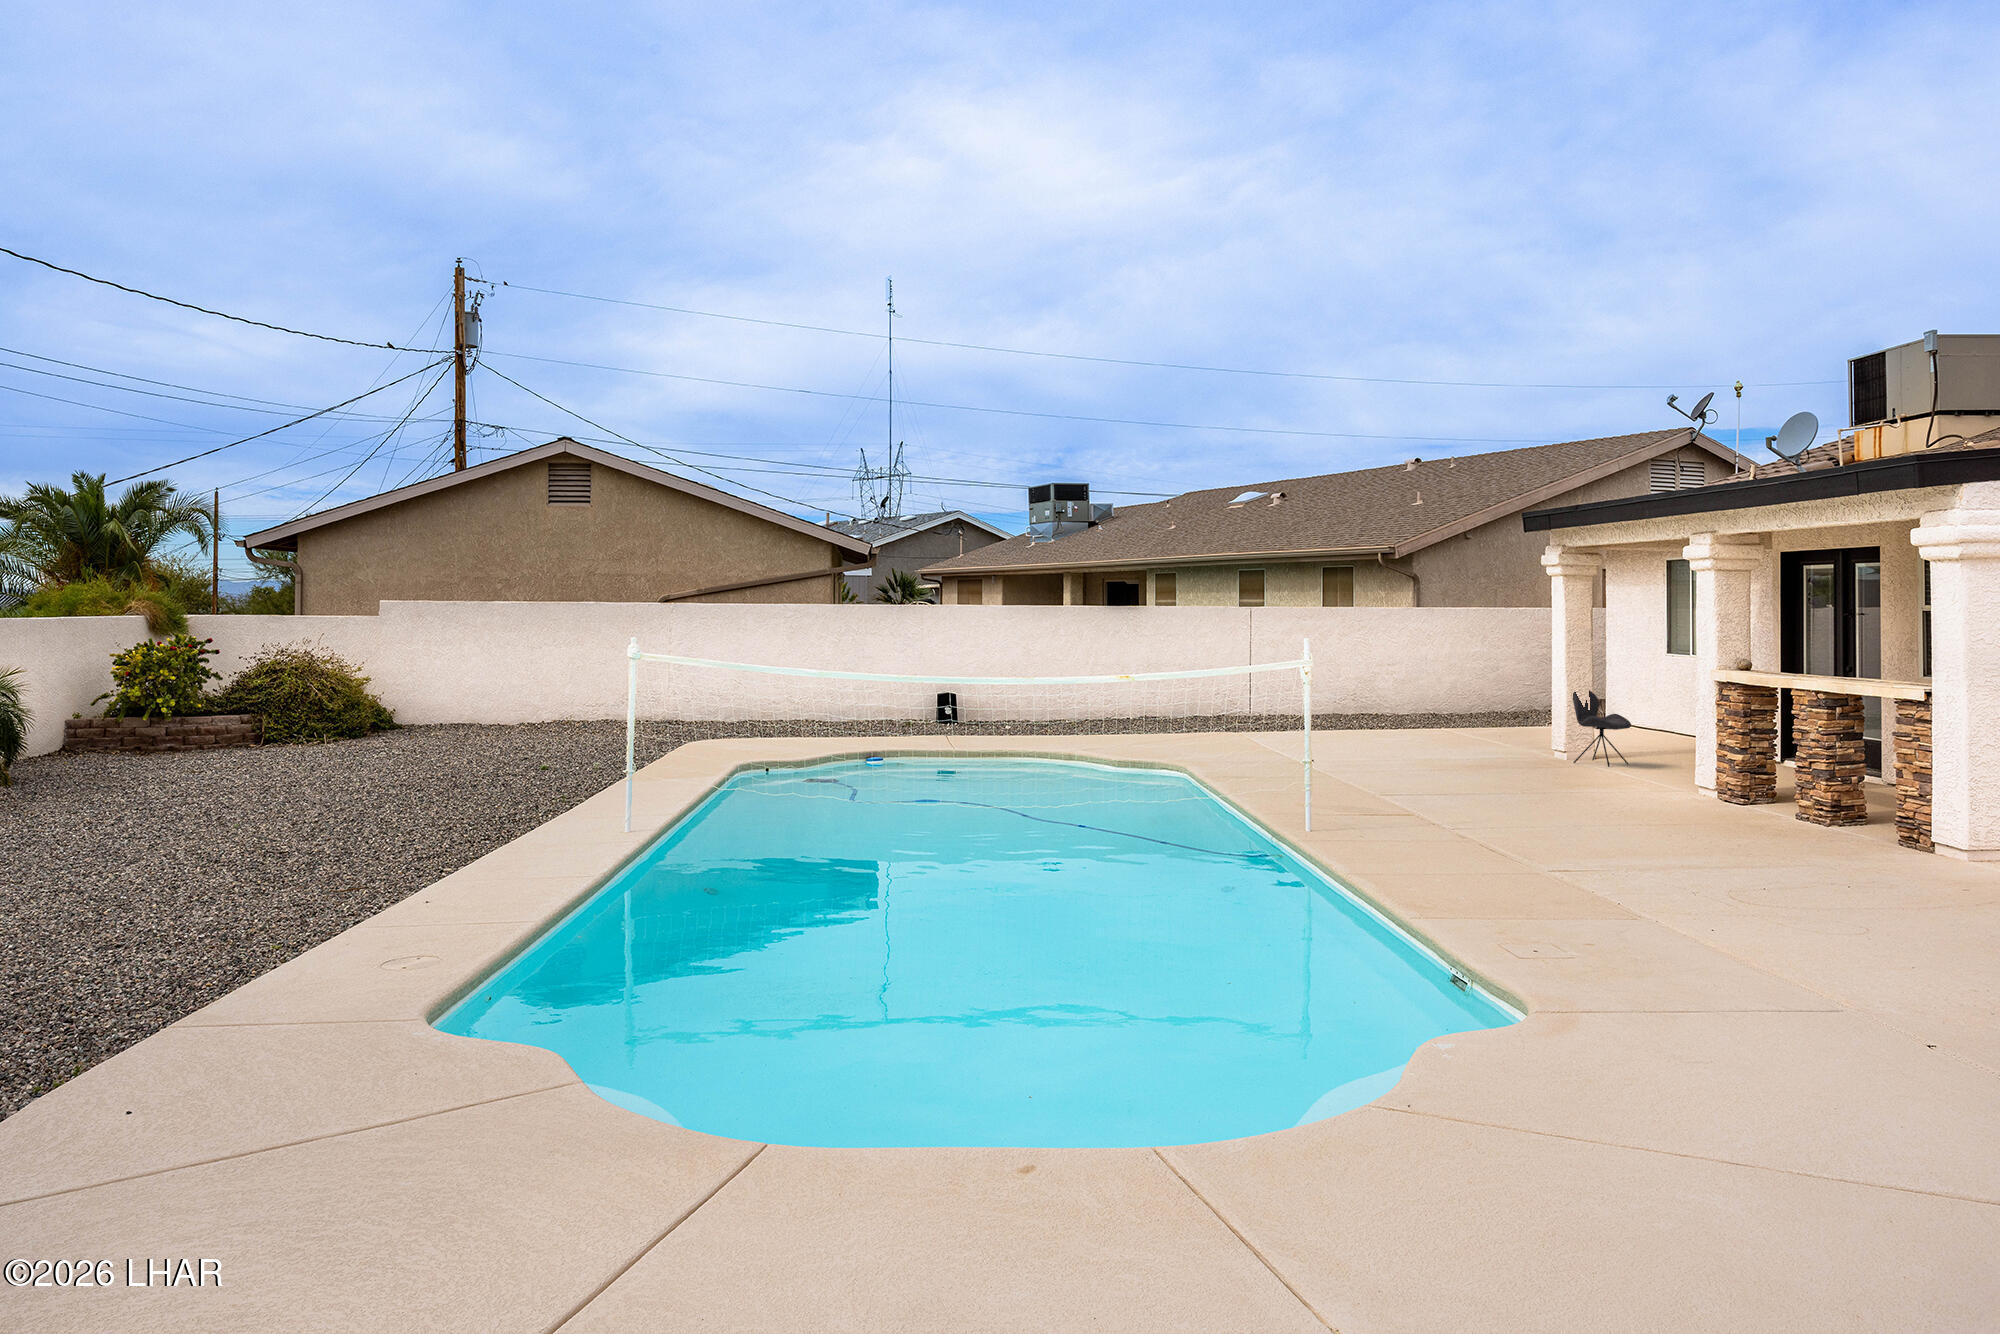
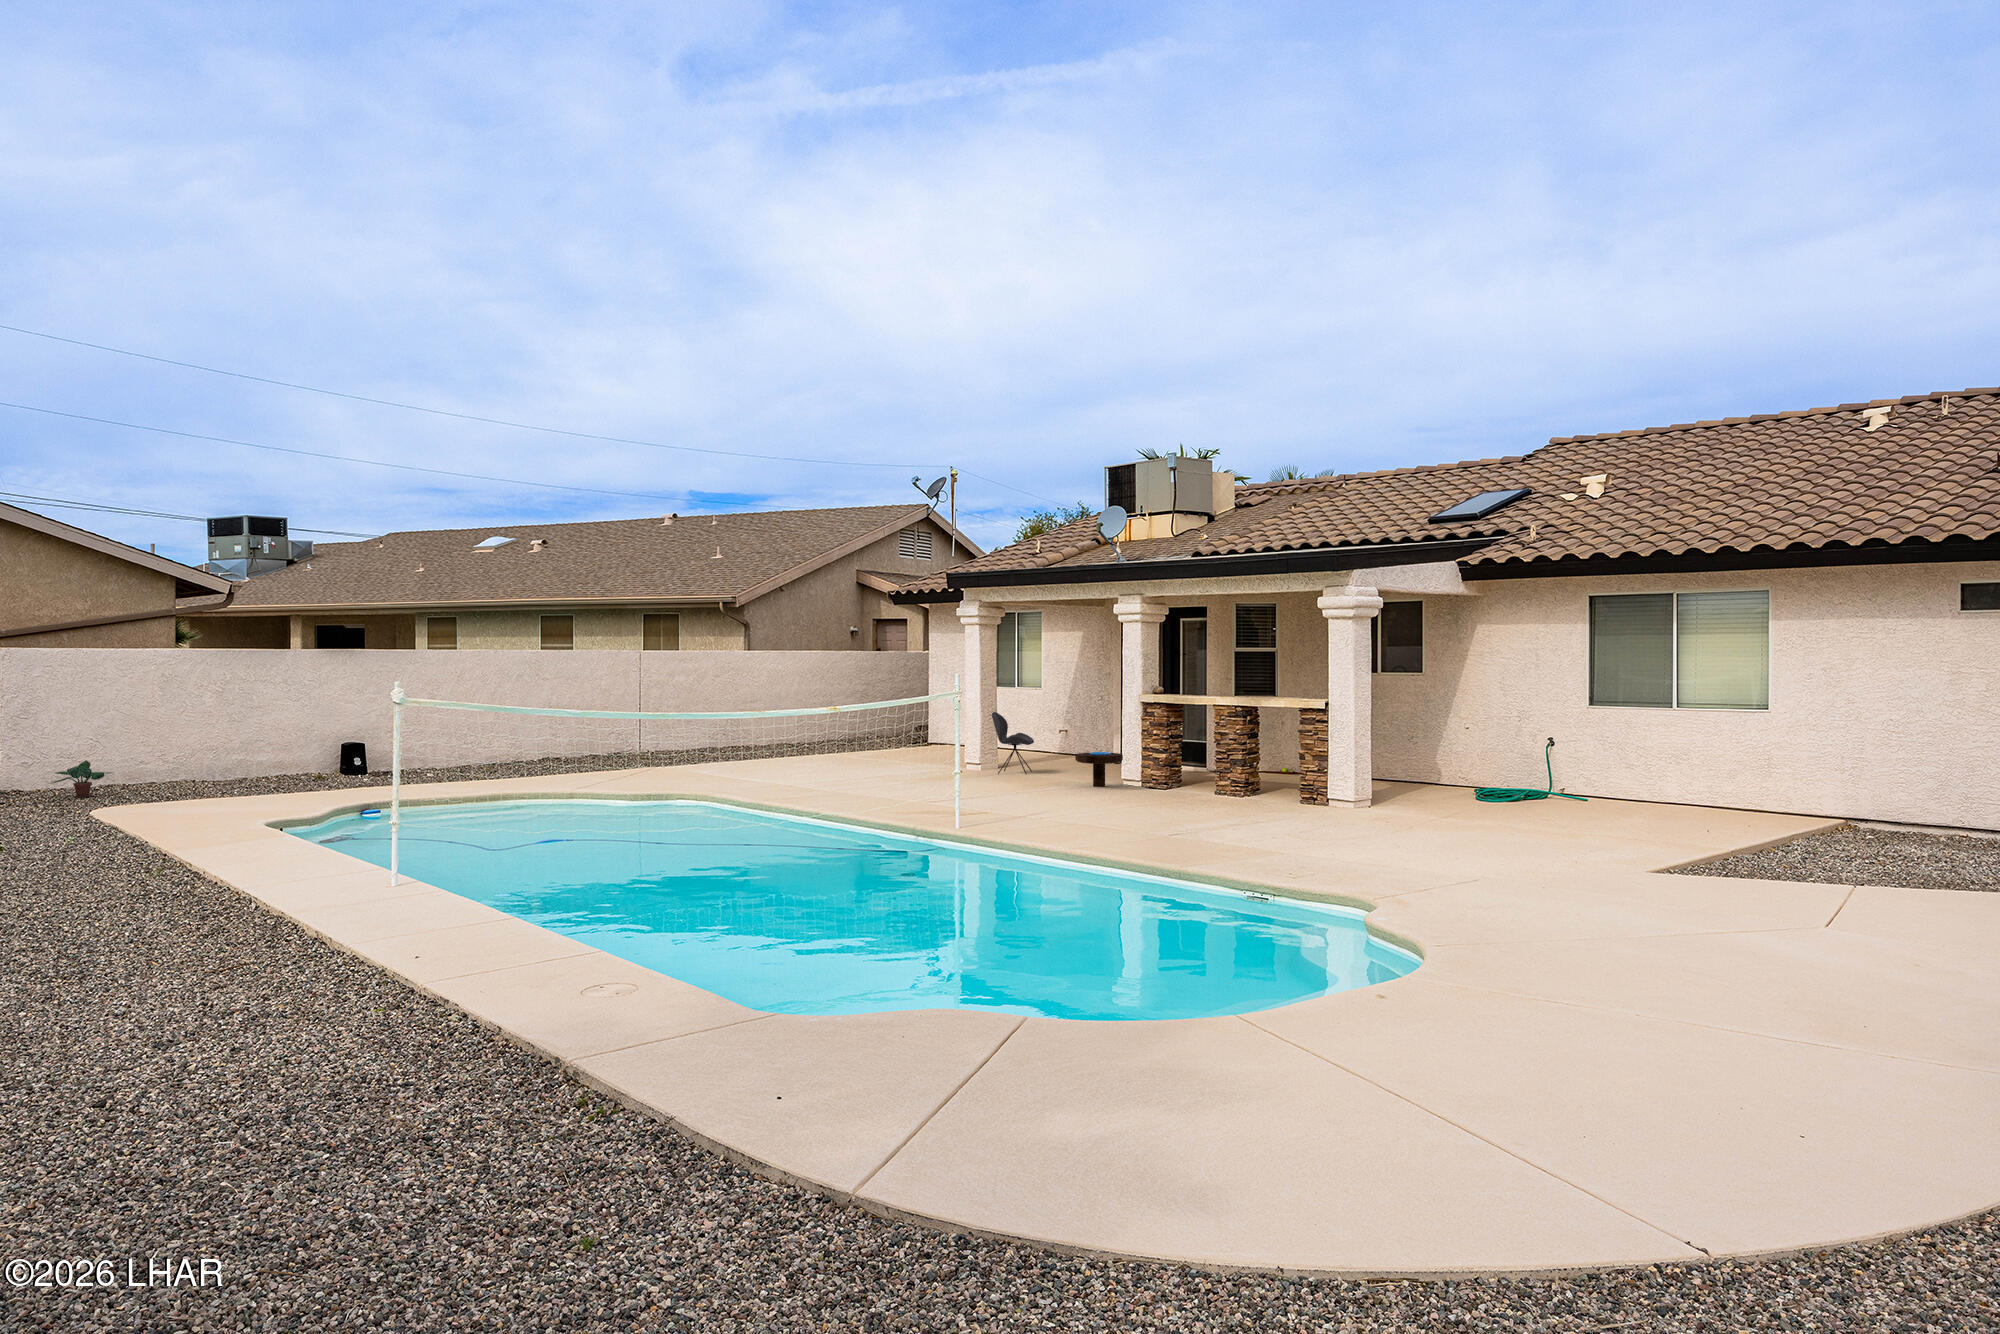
potted plant: none [778,688,818,716] -> present [53,760,110,798]
side table: none [1627,744,1698,790] -> present [1075,752,1123,787]

